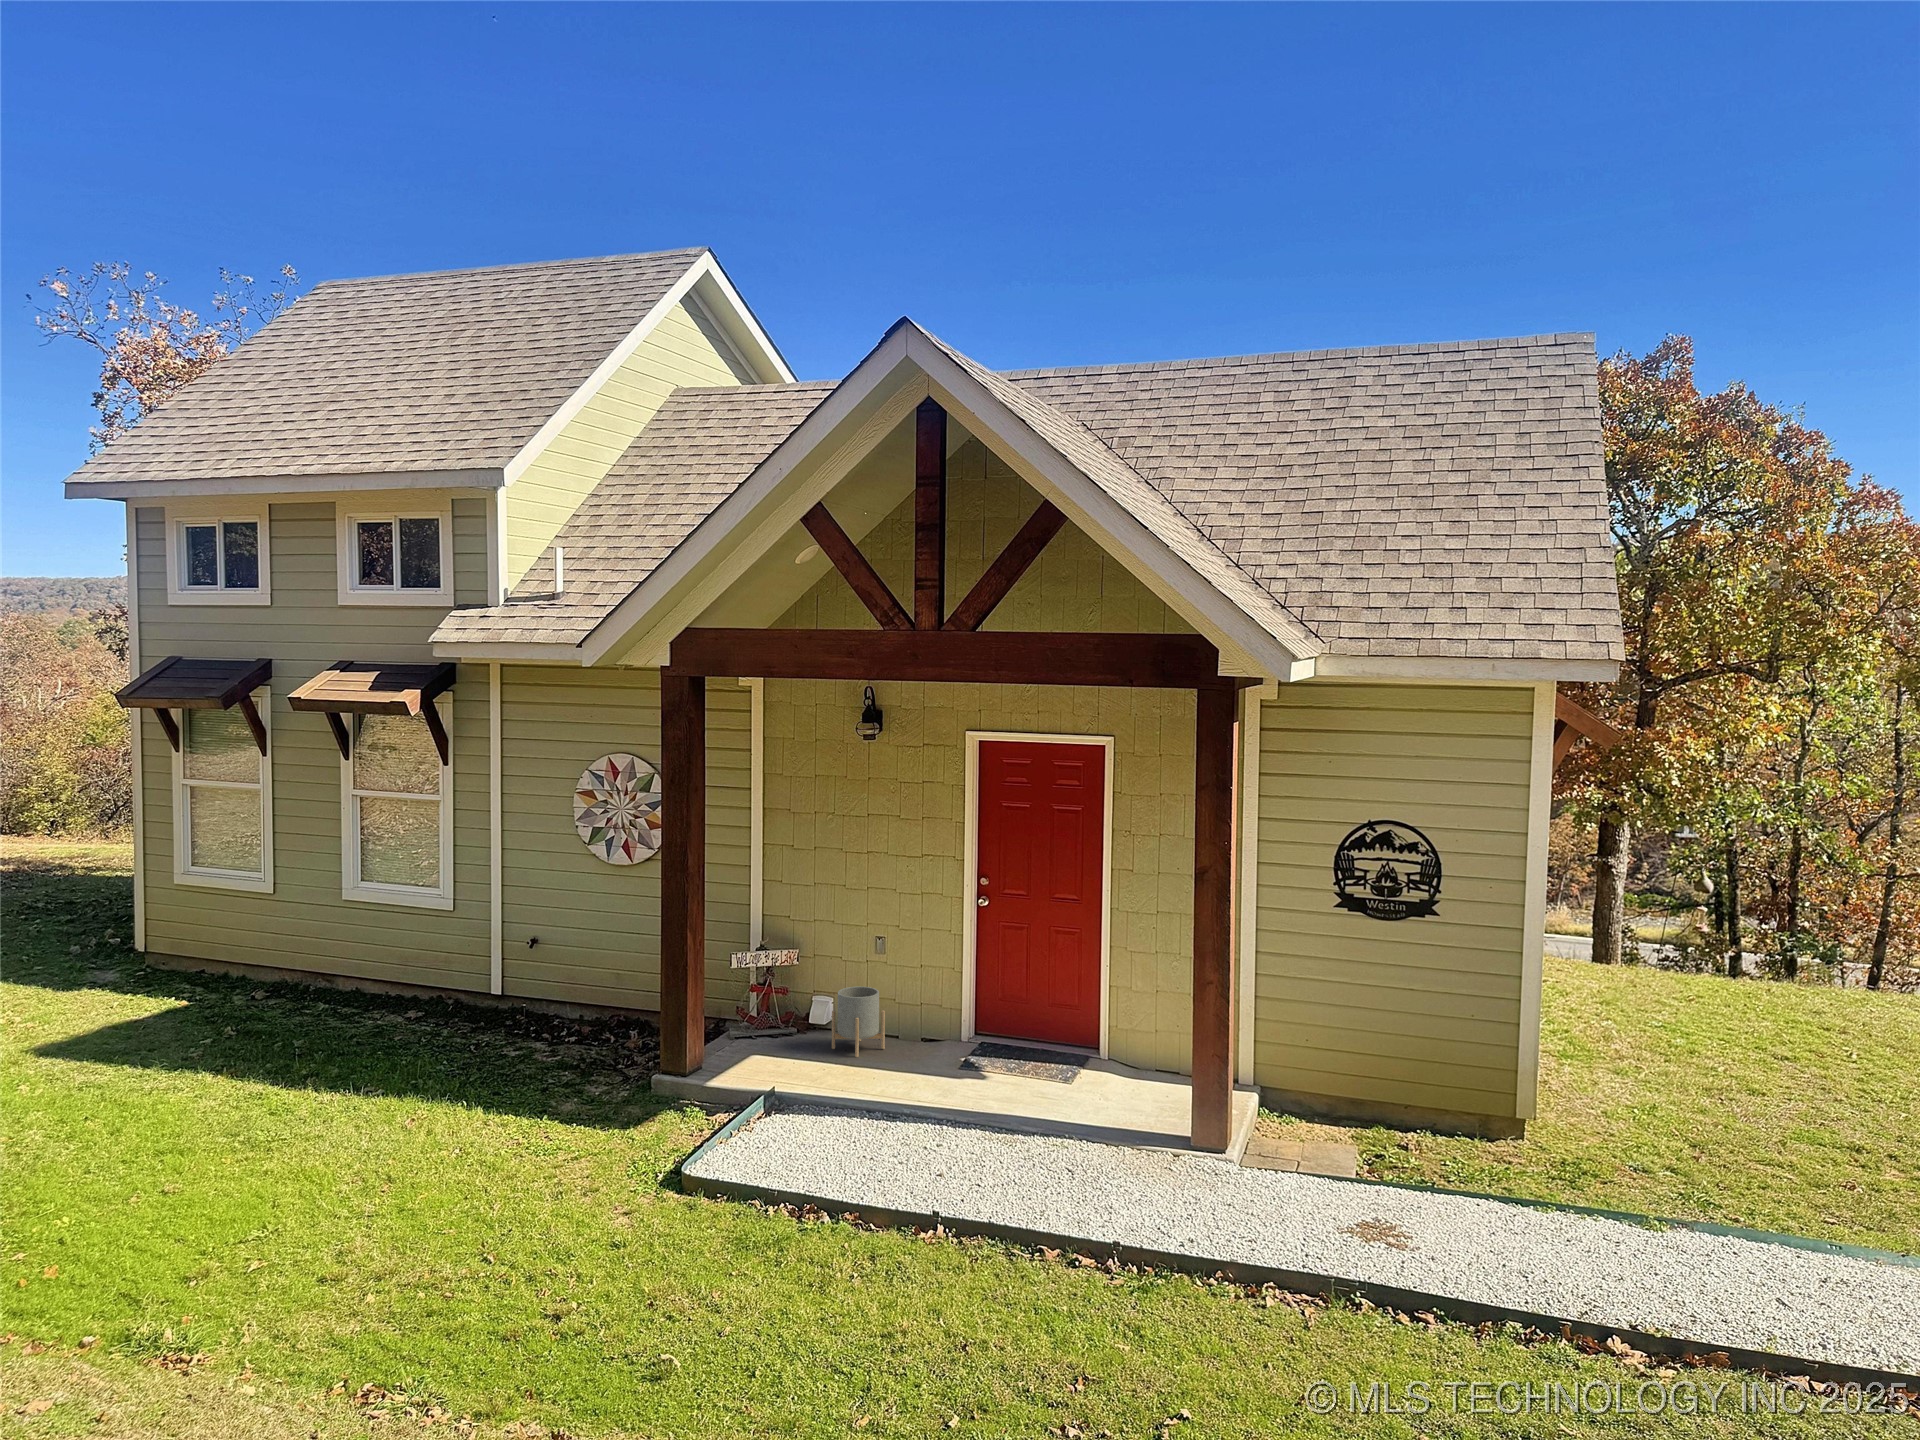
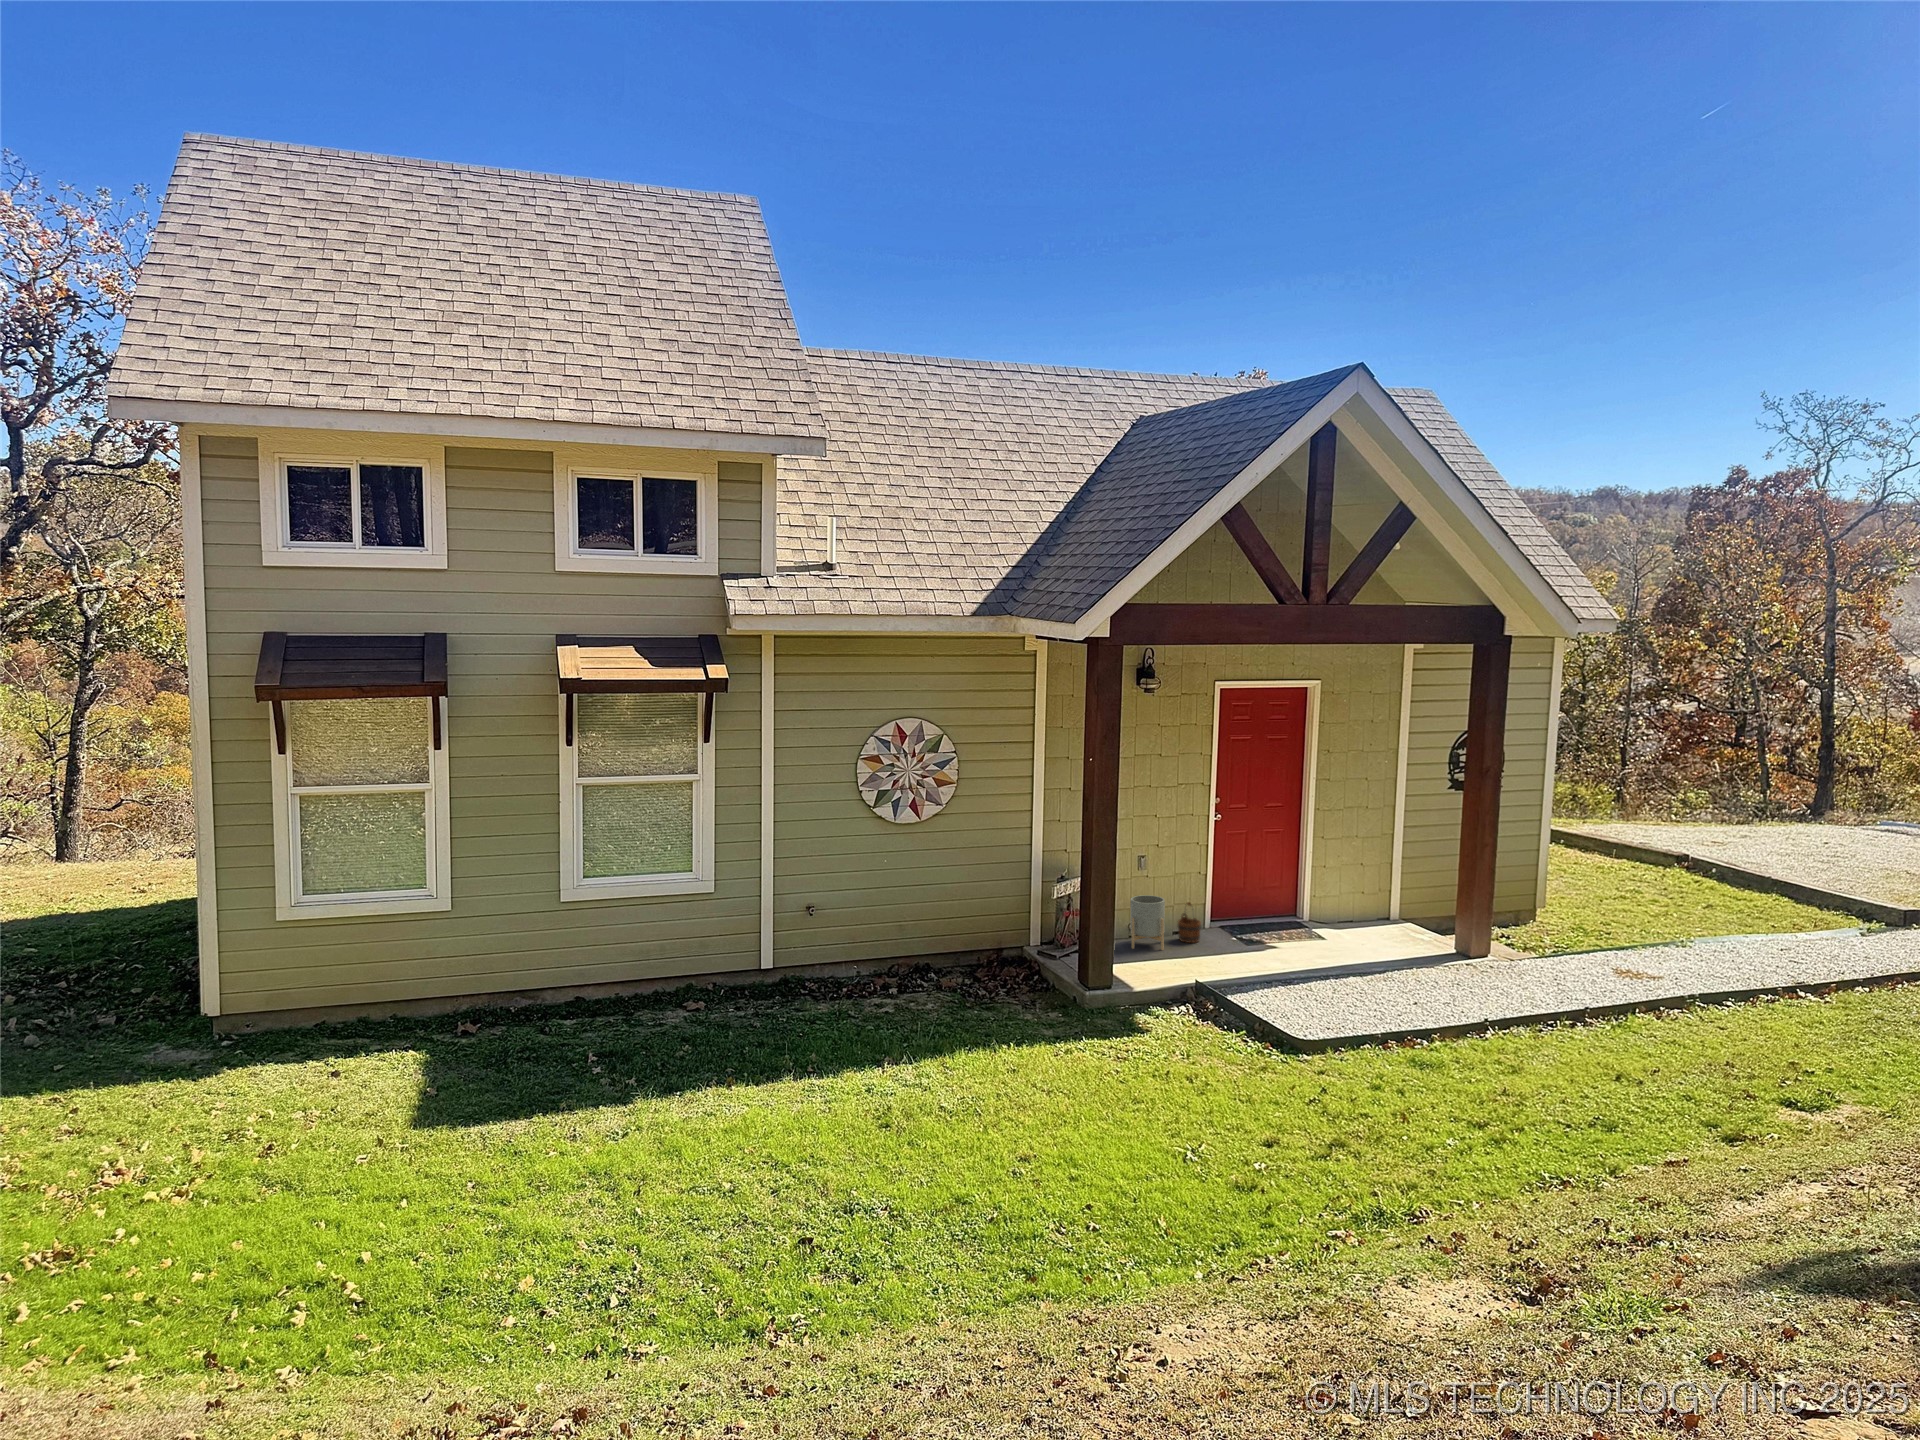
wooden bucket: none [903,1006,932,1058] -> present [1178,903,1201,943]

